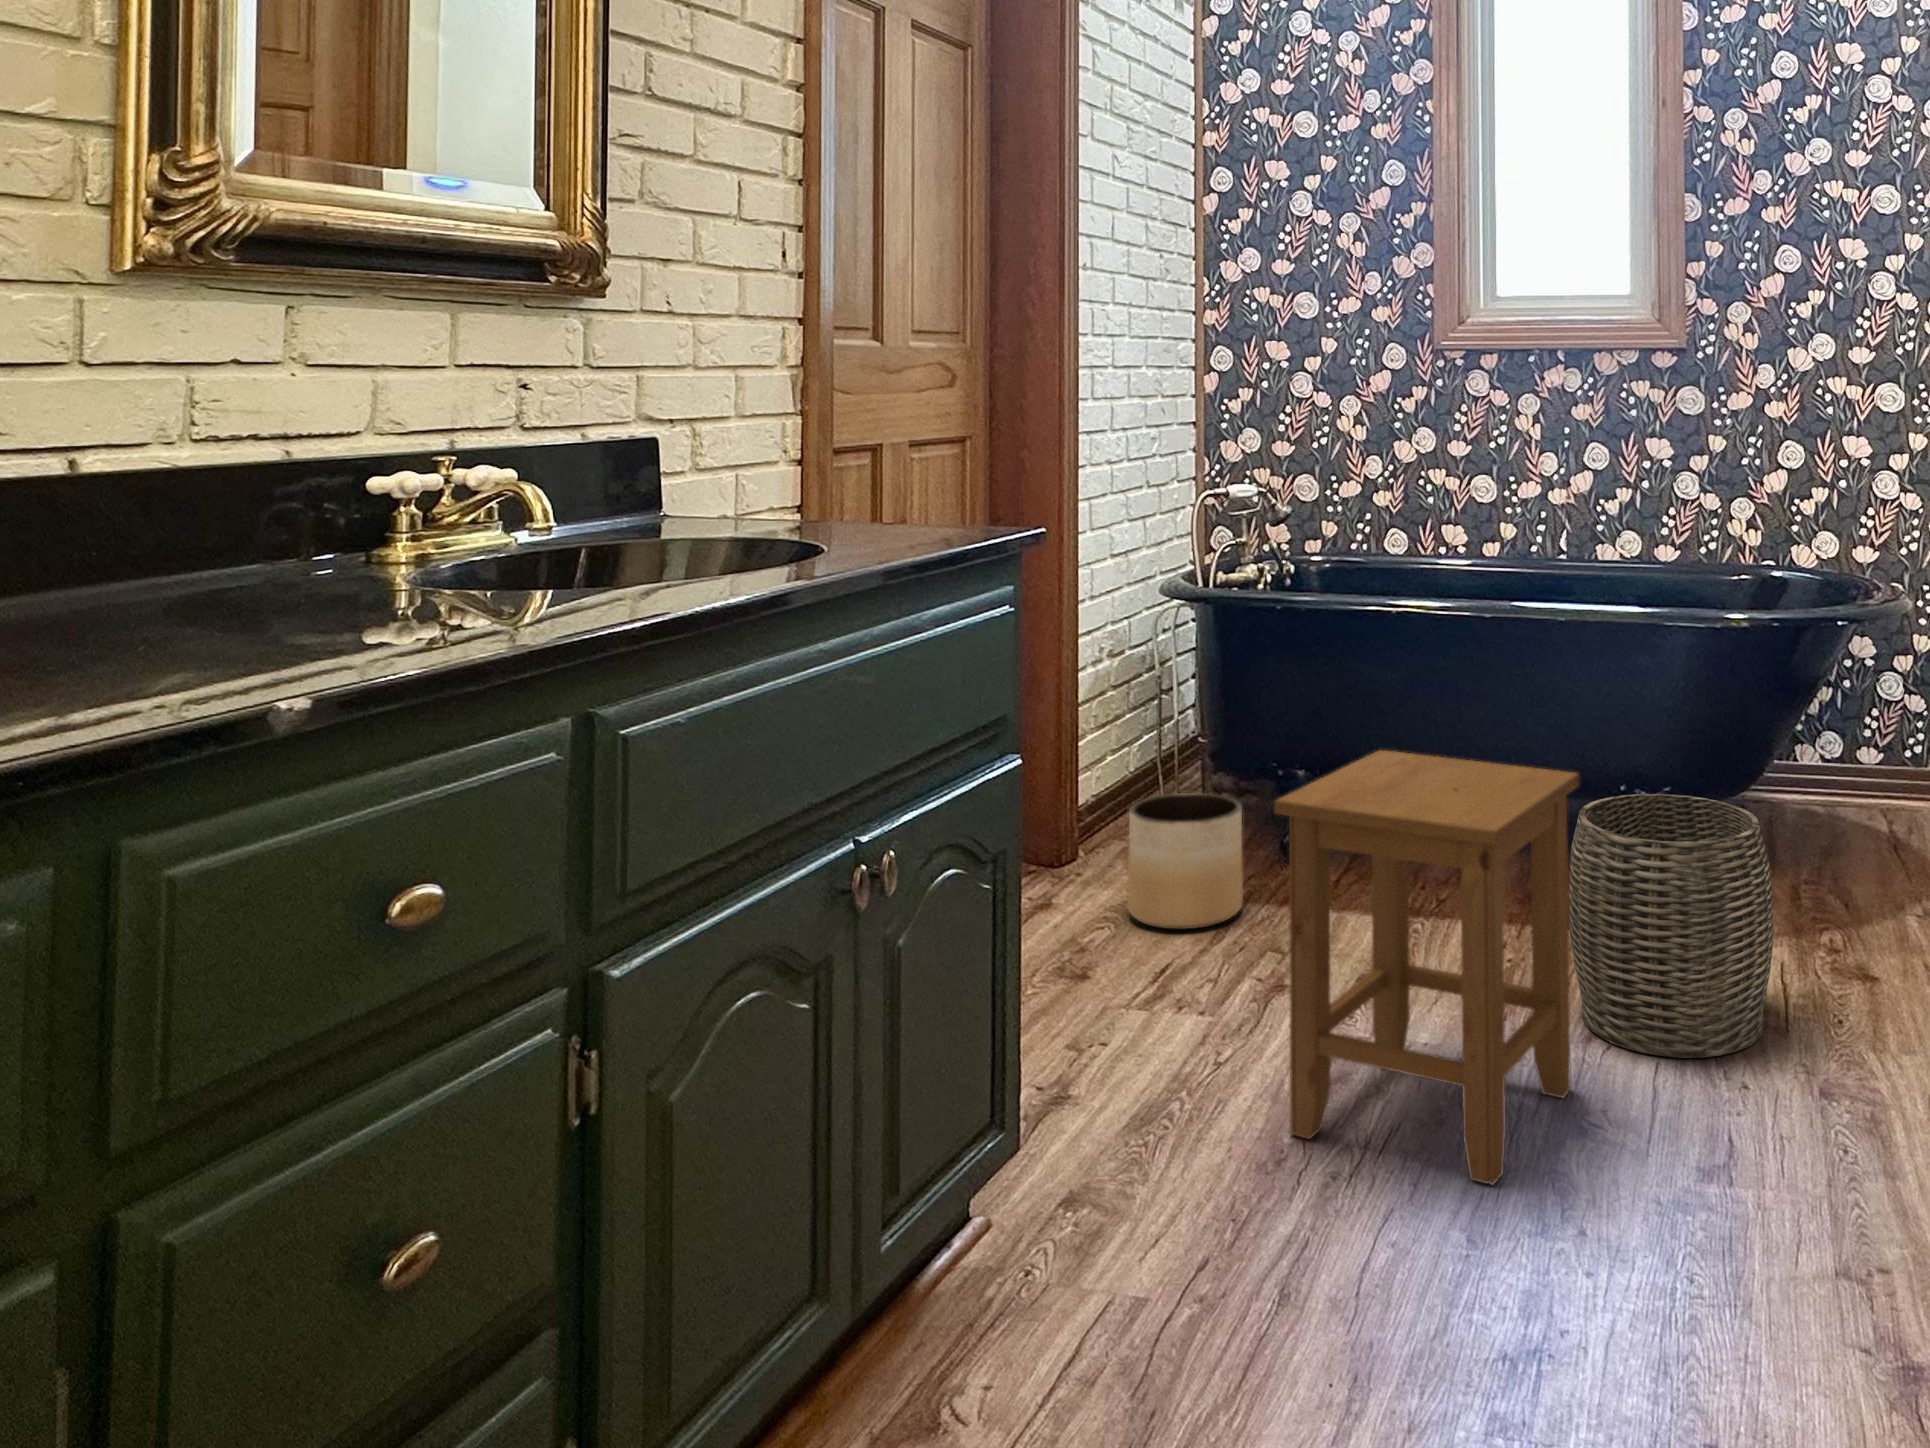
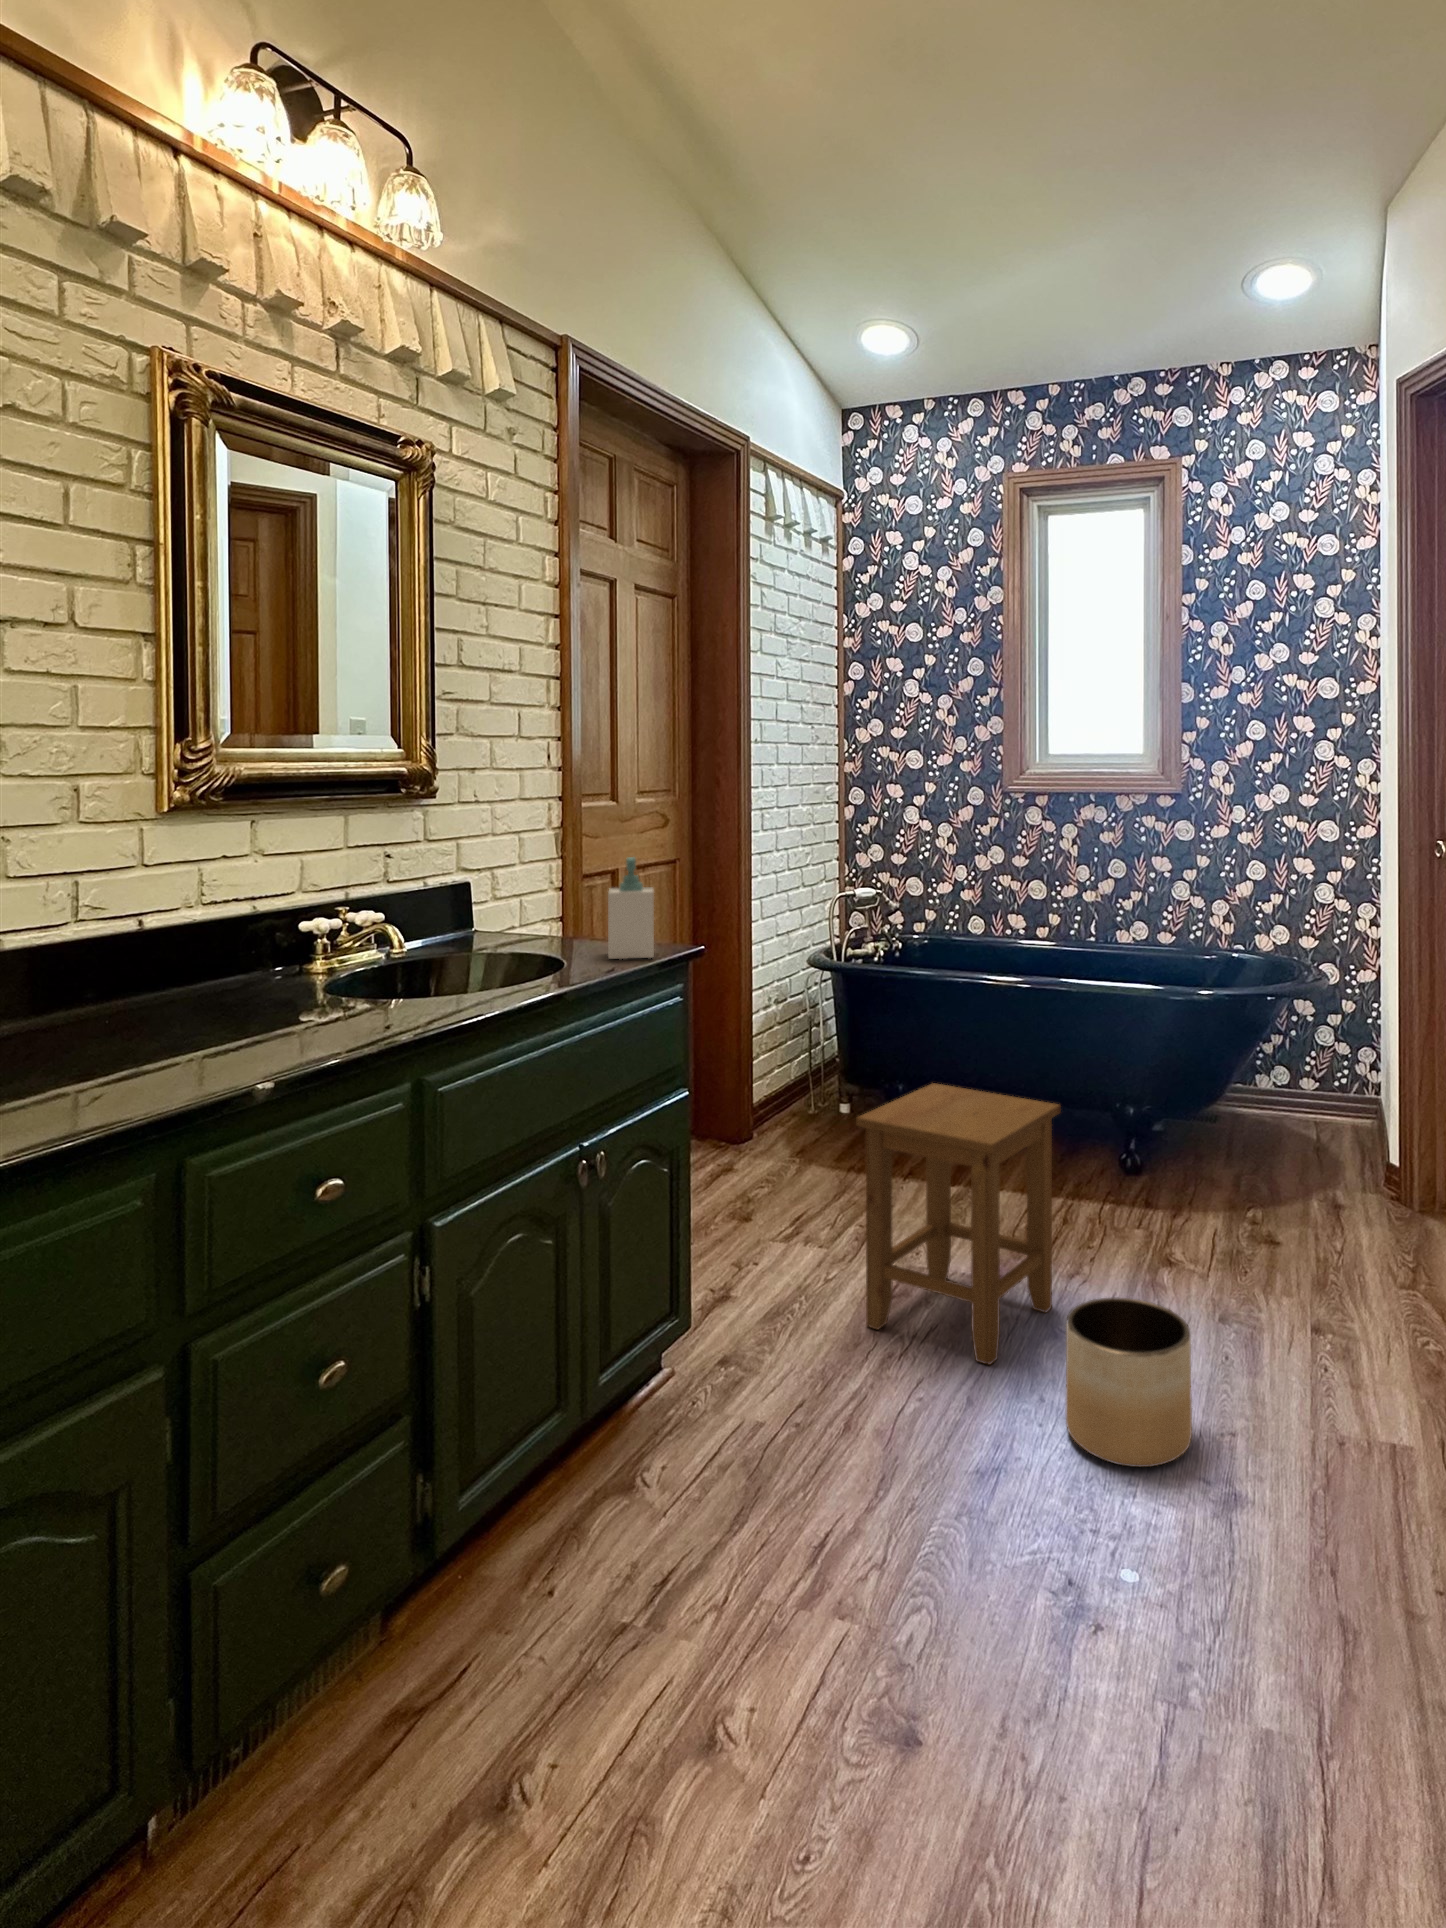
soap bottle: none [890,385,966,546] -> present [608,857,654,959]
planter: present [1128,793,1243,929] -> present [1066,1297,1192,1467]
woven basket: present [1569,794,1773,1058] -> none [1062,1115,1198,1291]

